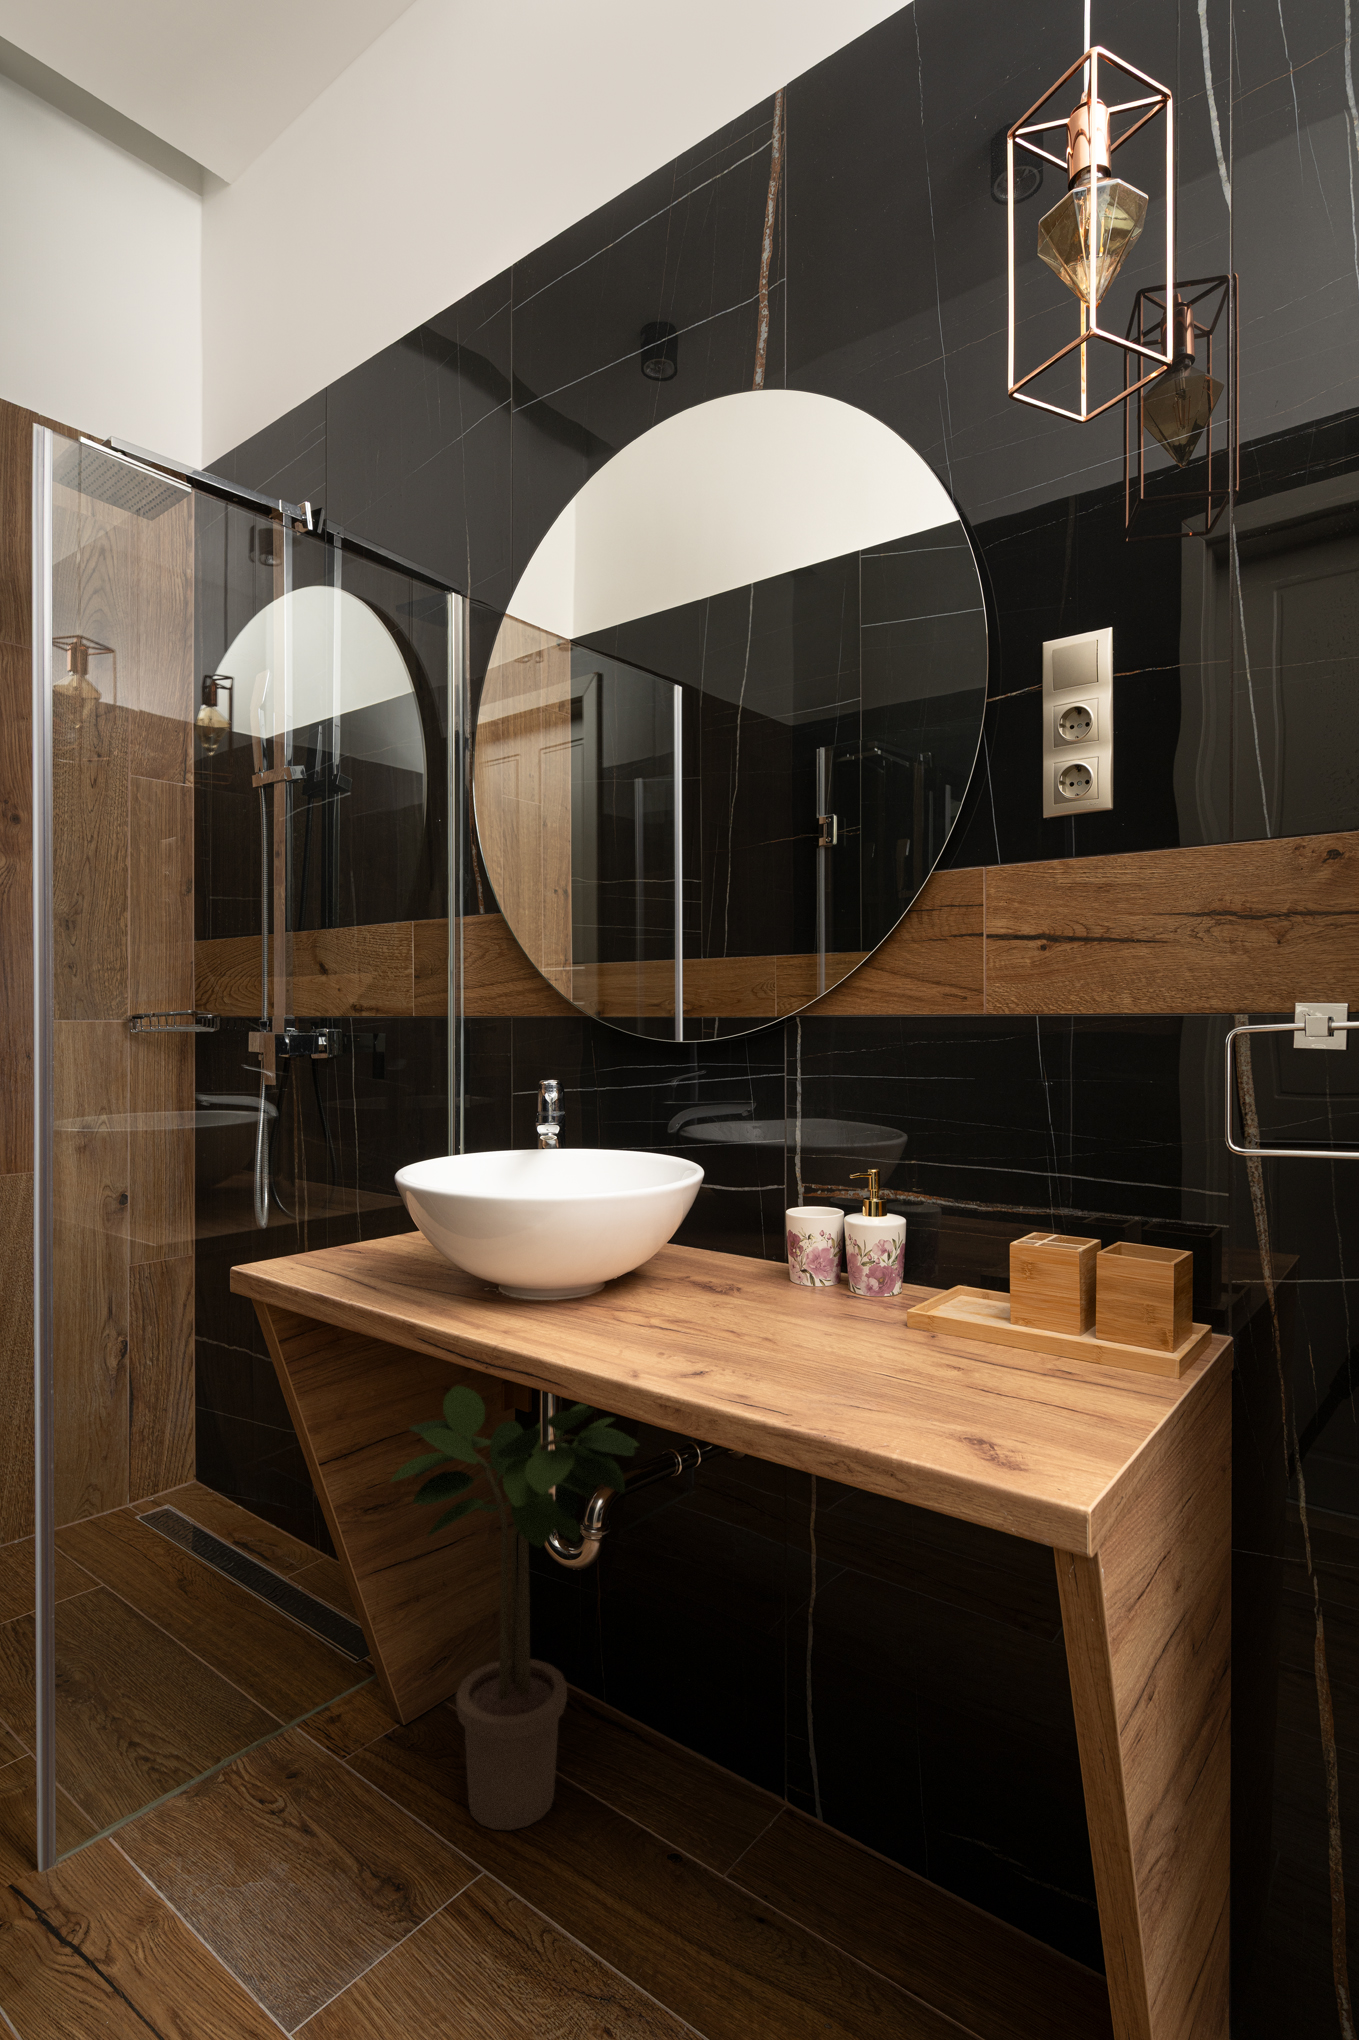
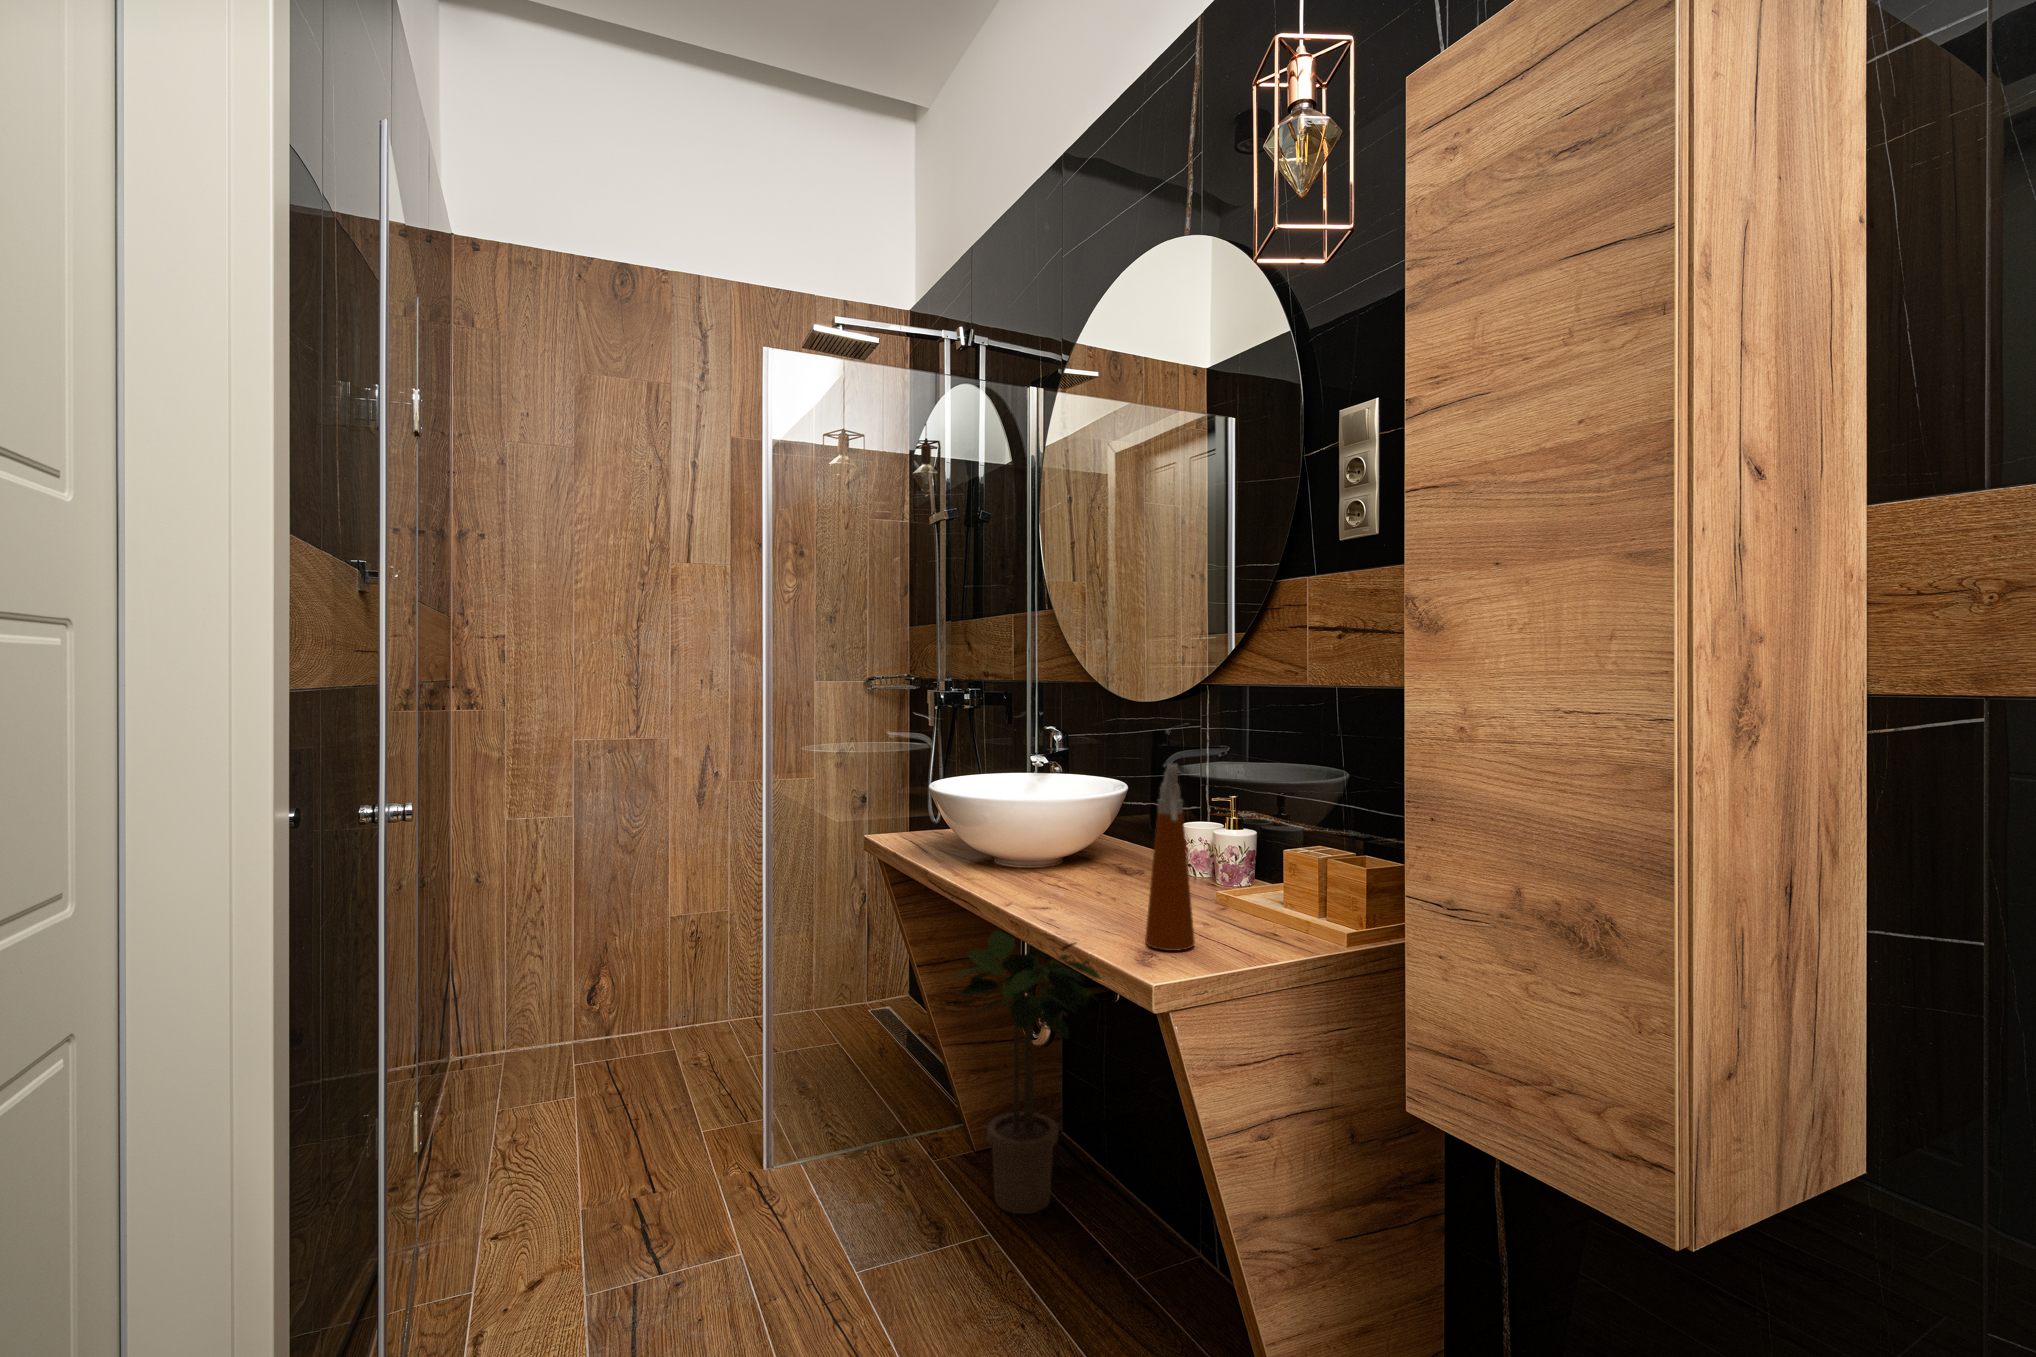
spray bottle: none [926,1129,1020,1429] -> present [1145,763,1195,951]

